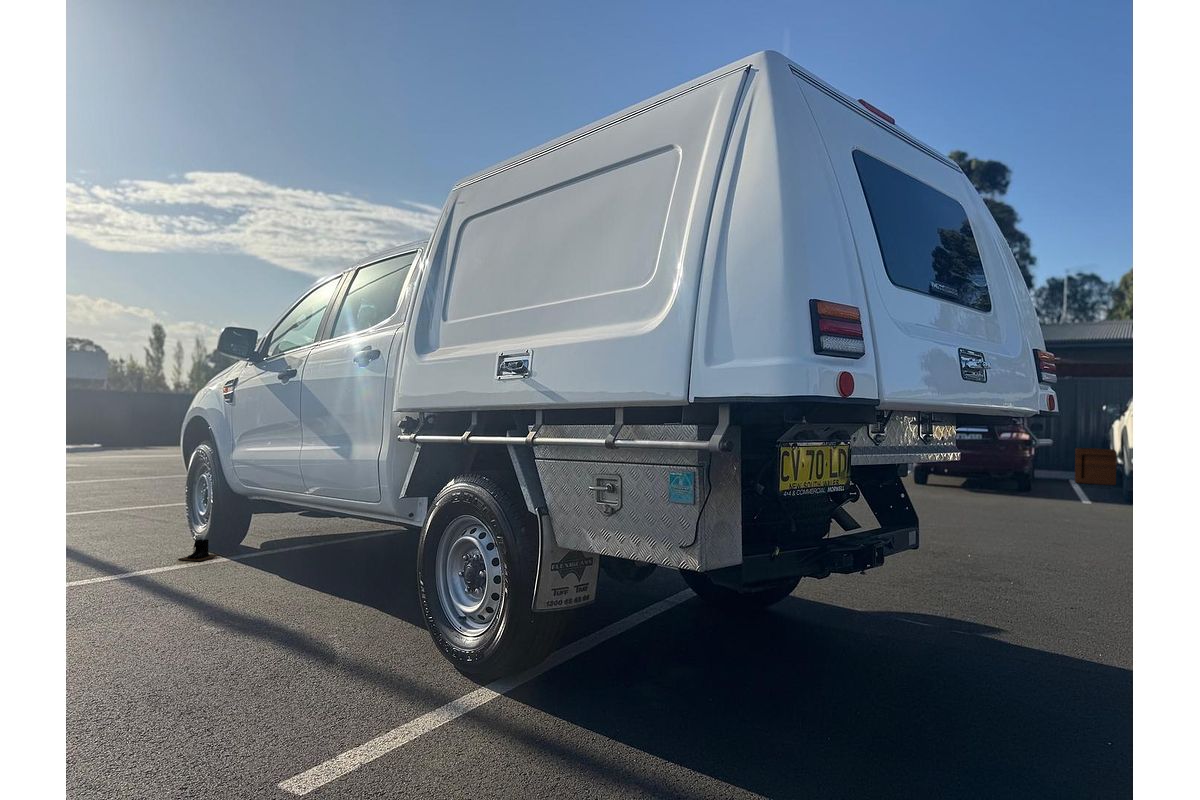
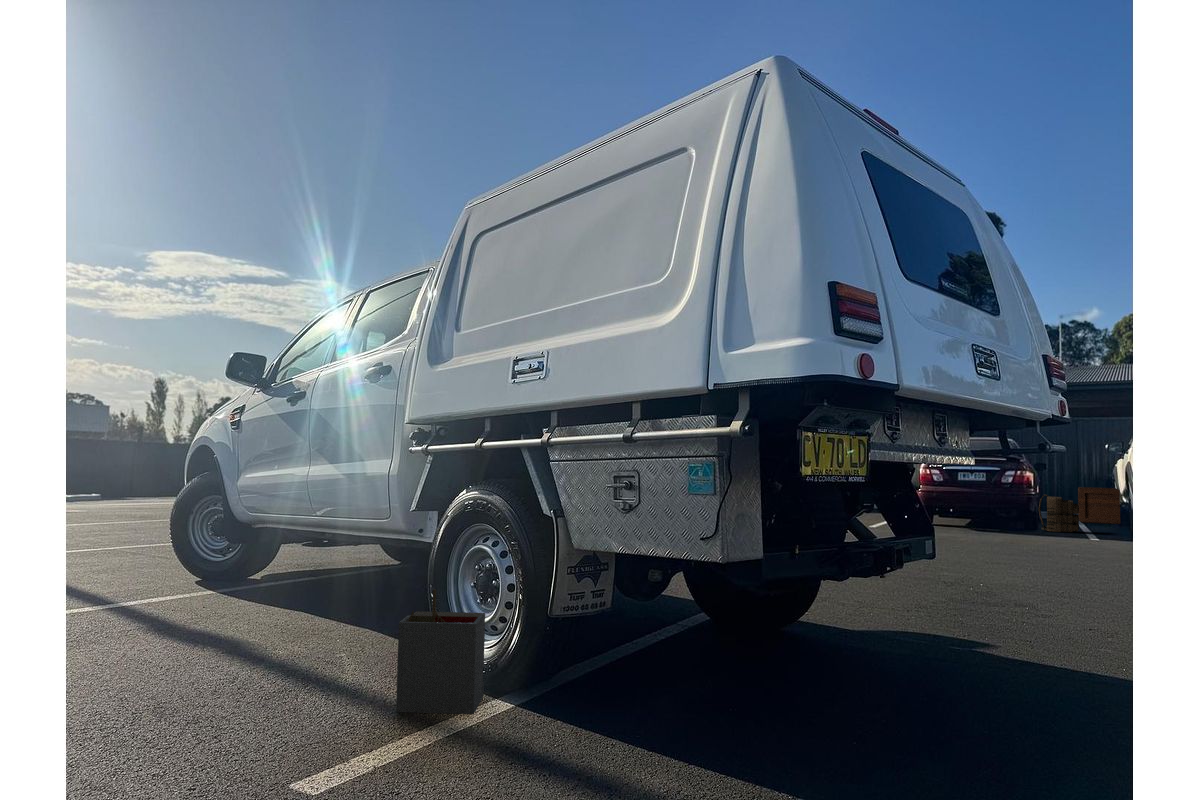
backpack: none [1034,457,1075,495] -> present [1038,495,1079,532]
boots: present [178,539,220,561] -> none [181,569,225,591]
storage bin: none [385,583,472,705] -> present [396,589,485,714]

